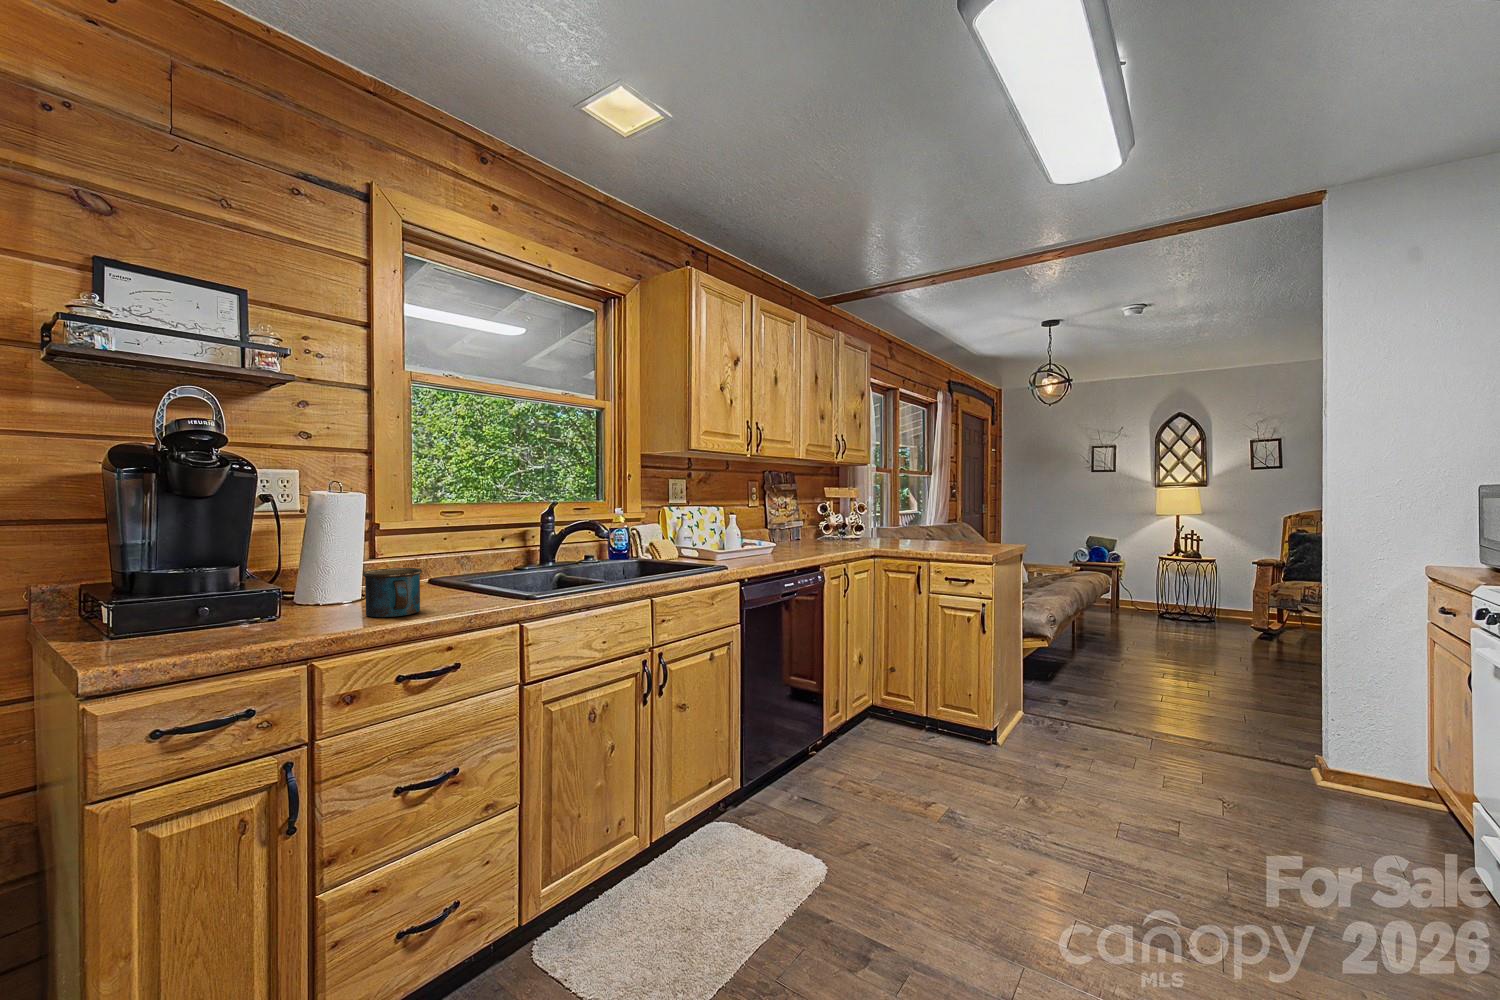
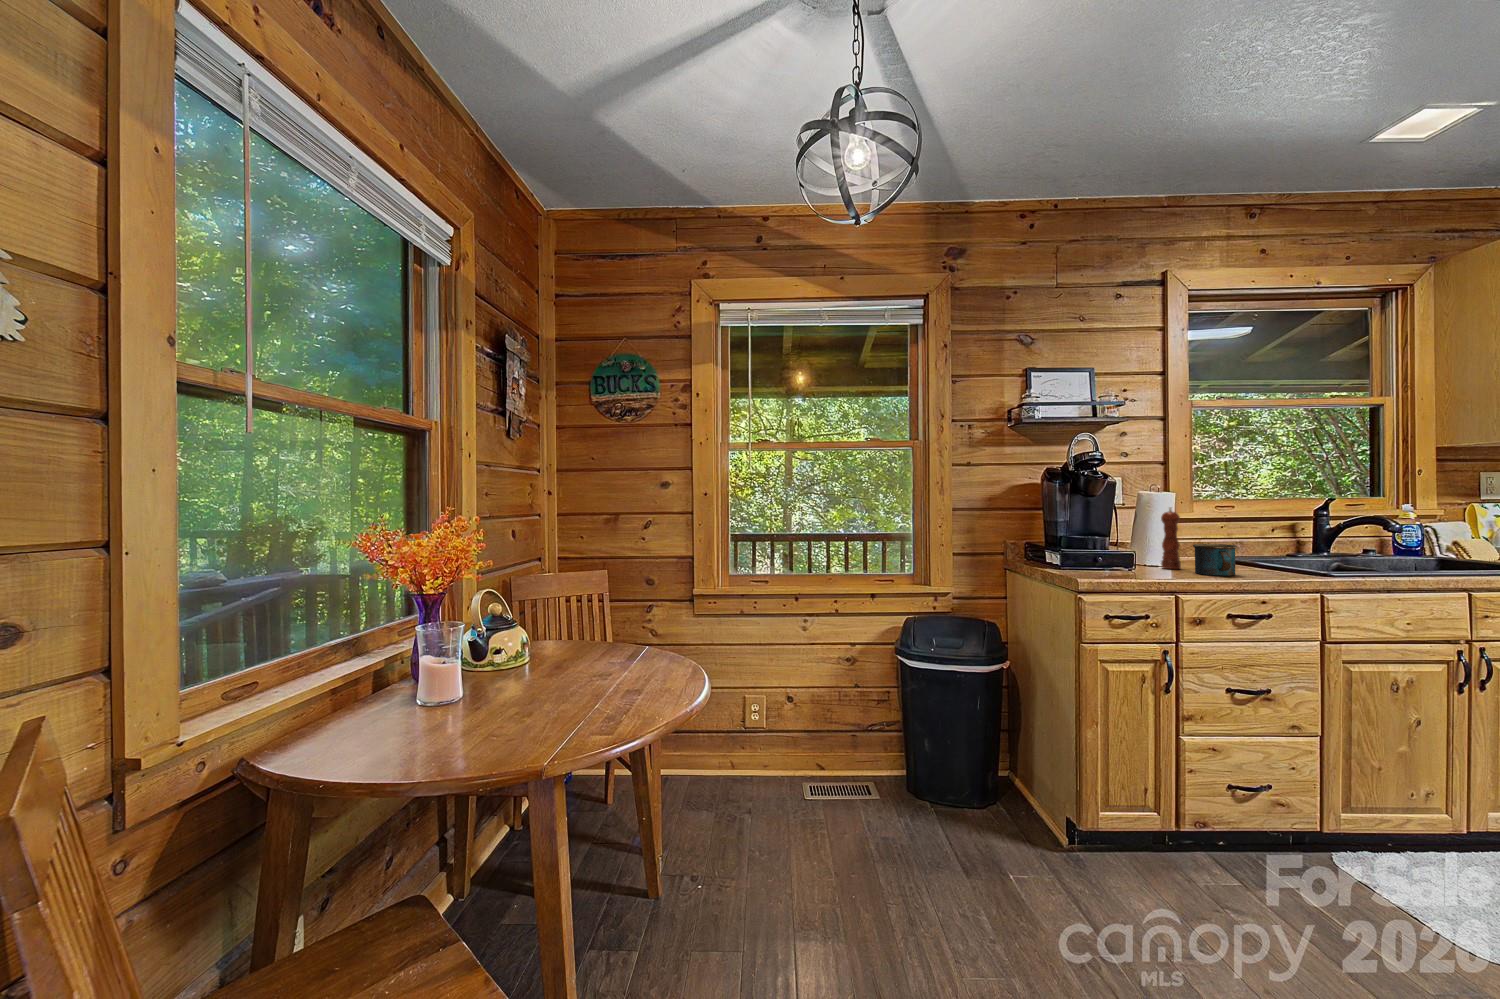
pepper mill: none [327,515,356,611] -> present [1161,507,1181,569]

